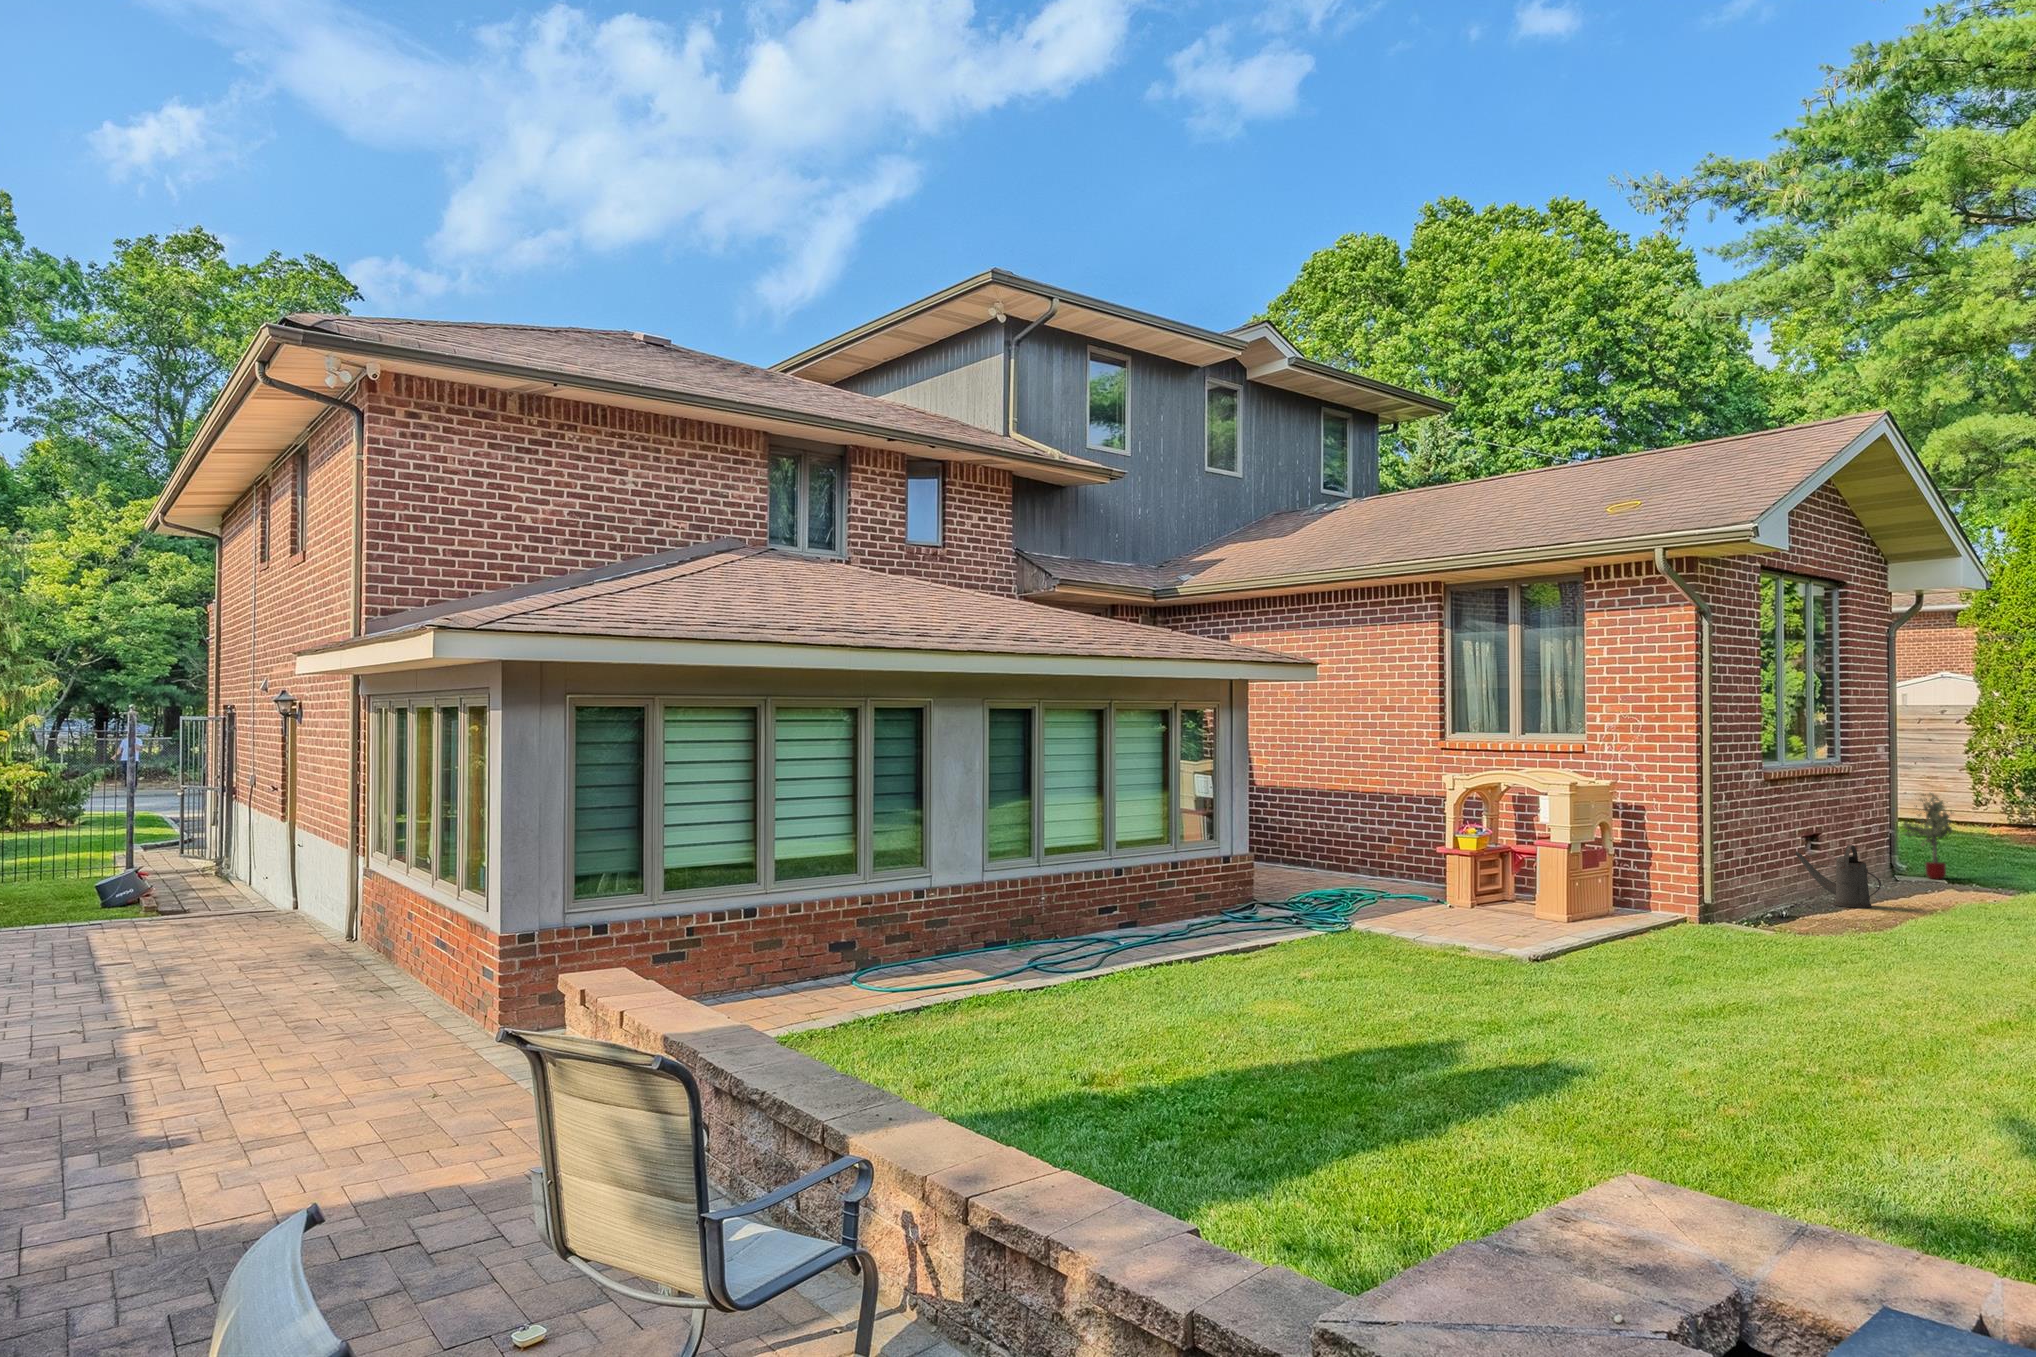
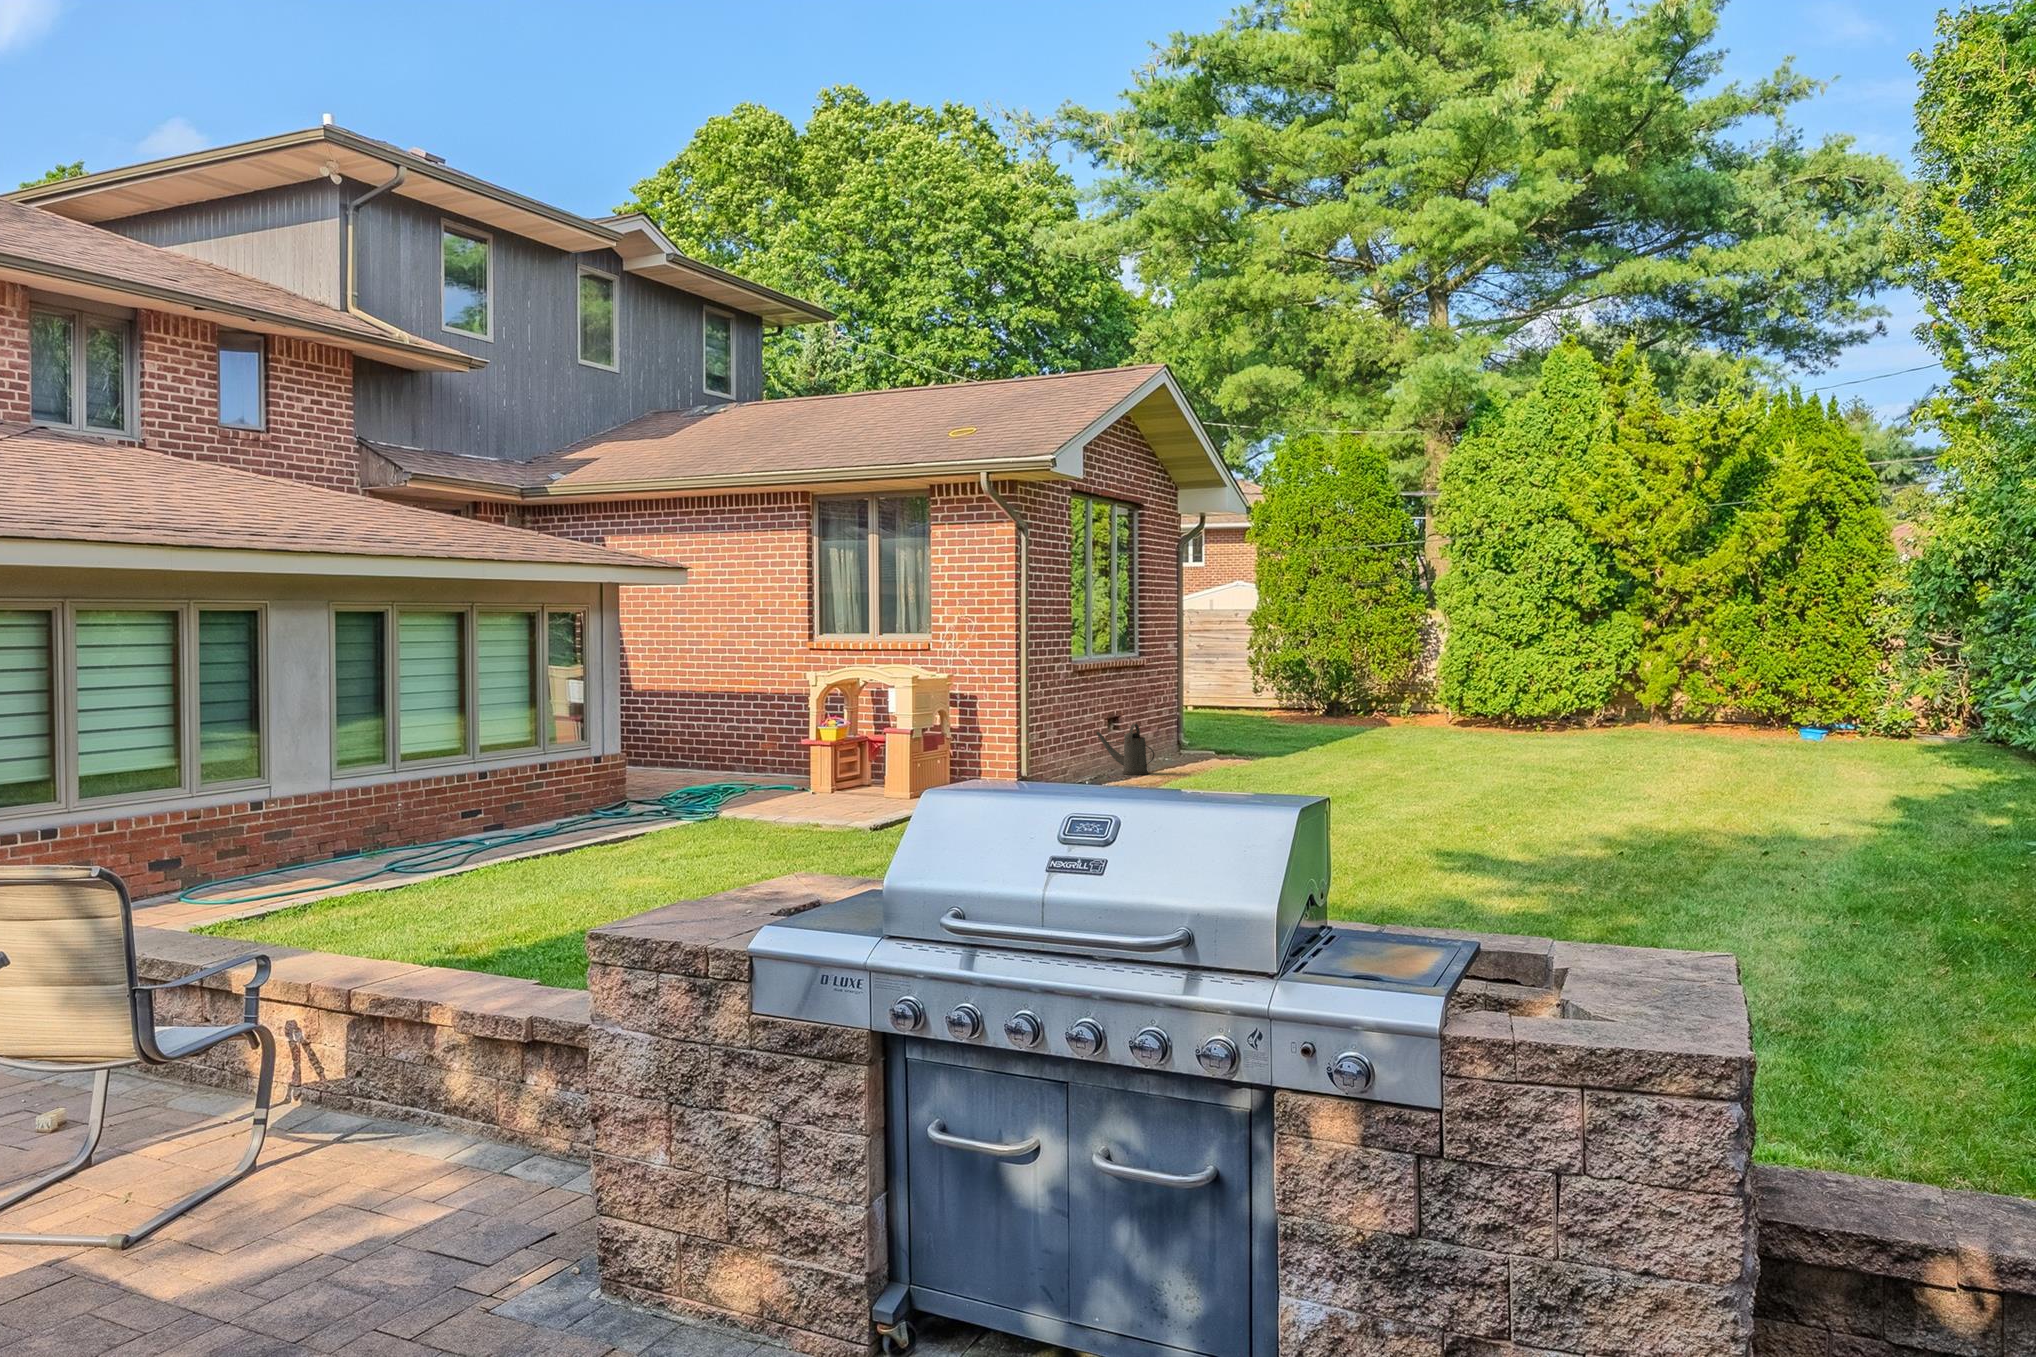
potted tree: present [1902,793,1952,879] -> none [1182,680,1219,751]

